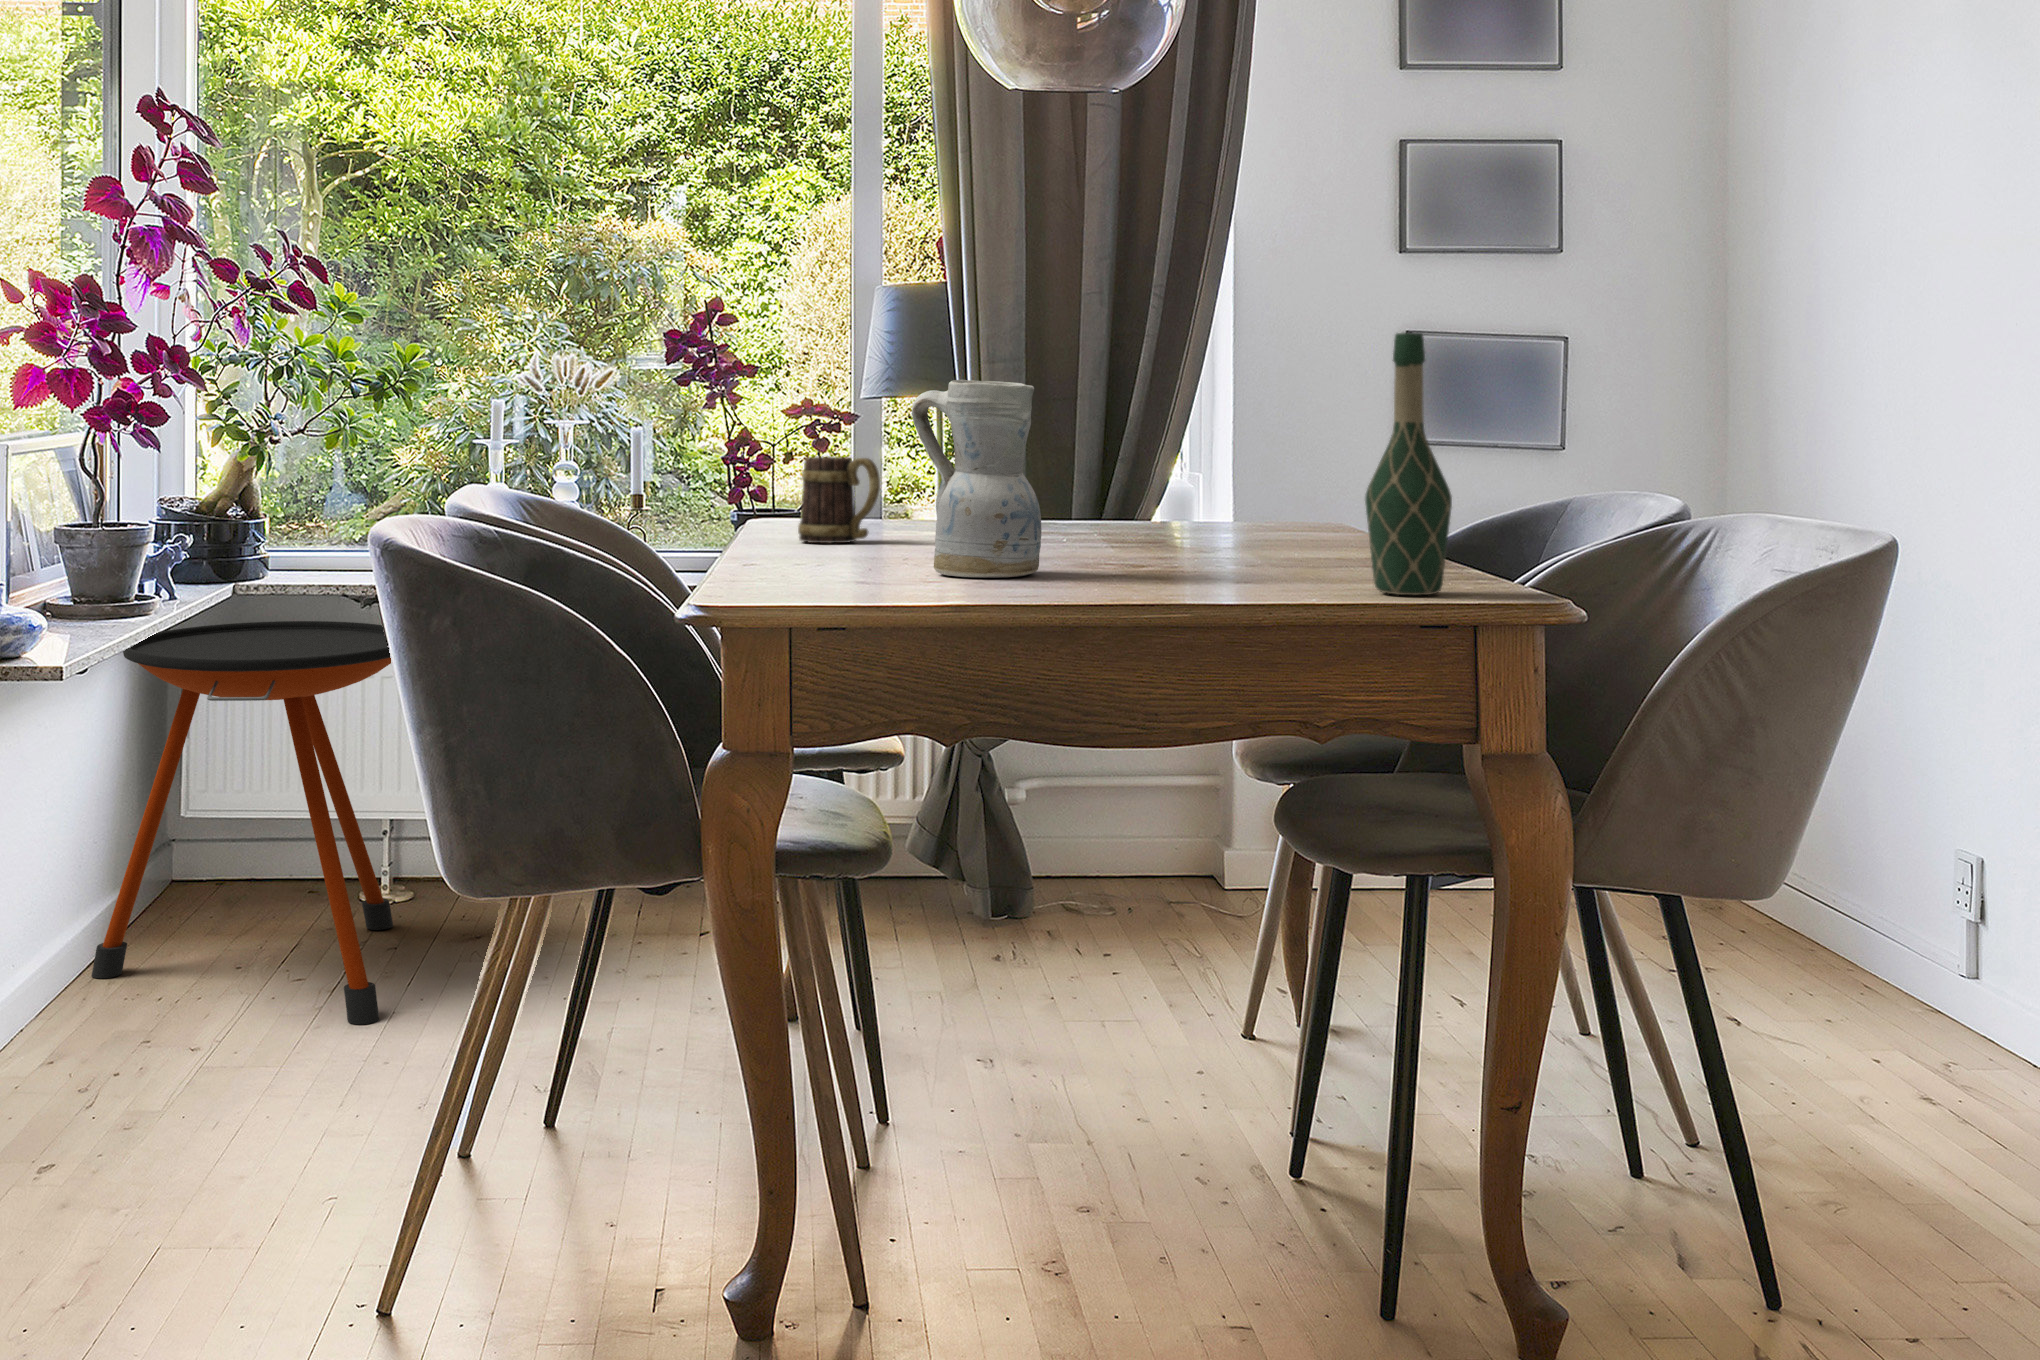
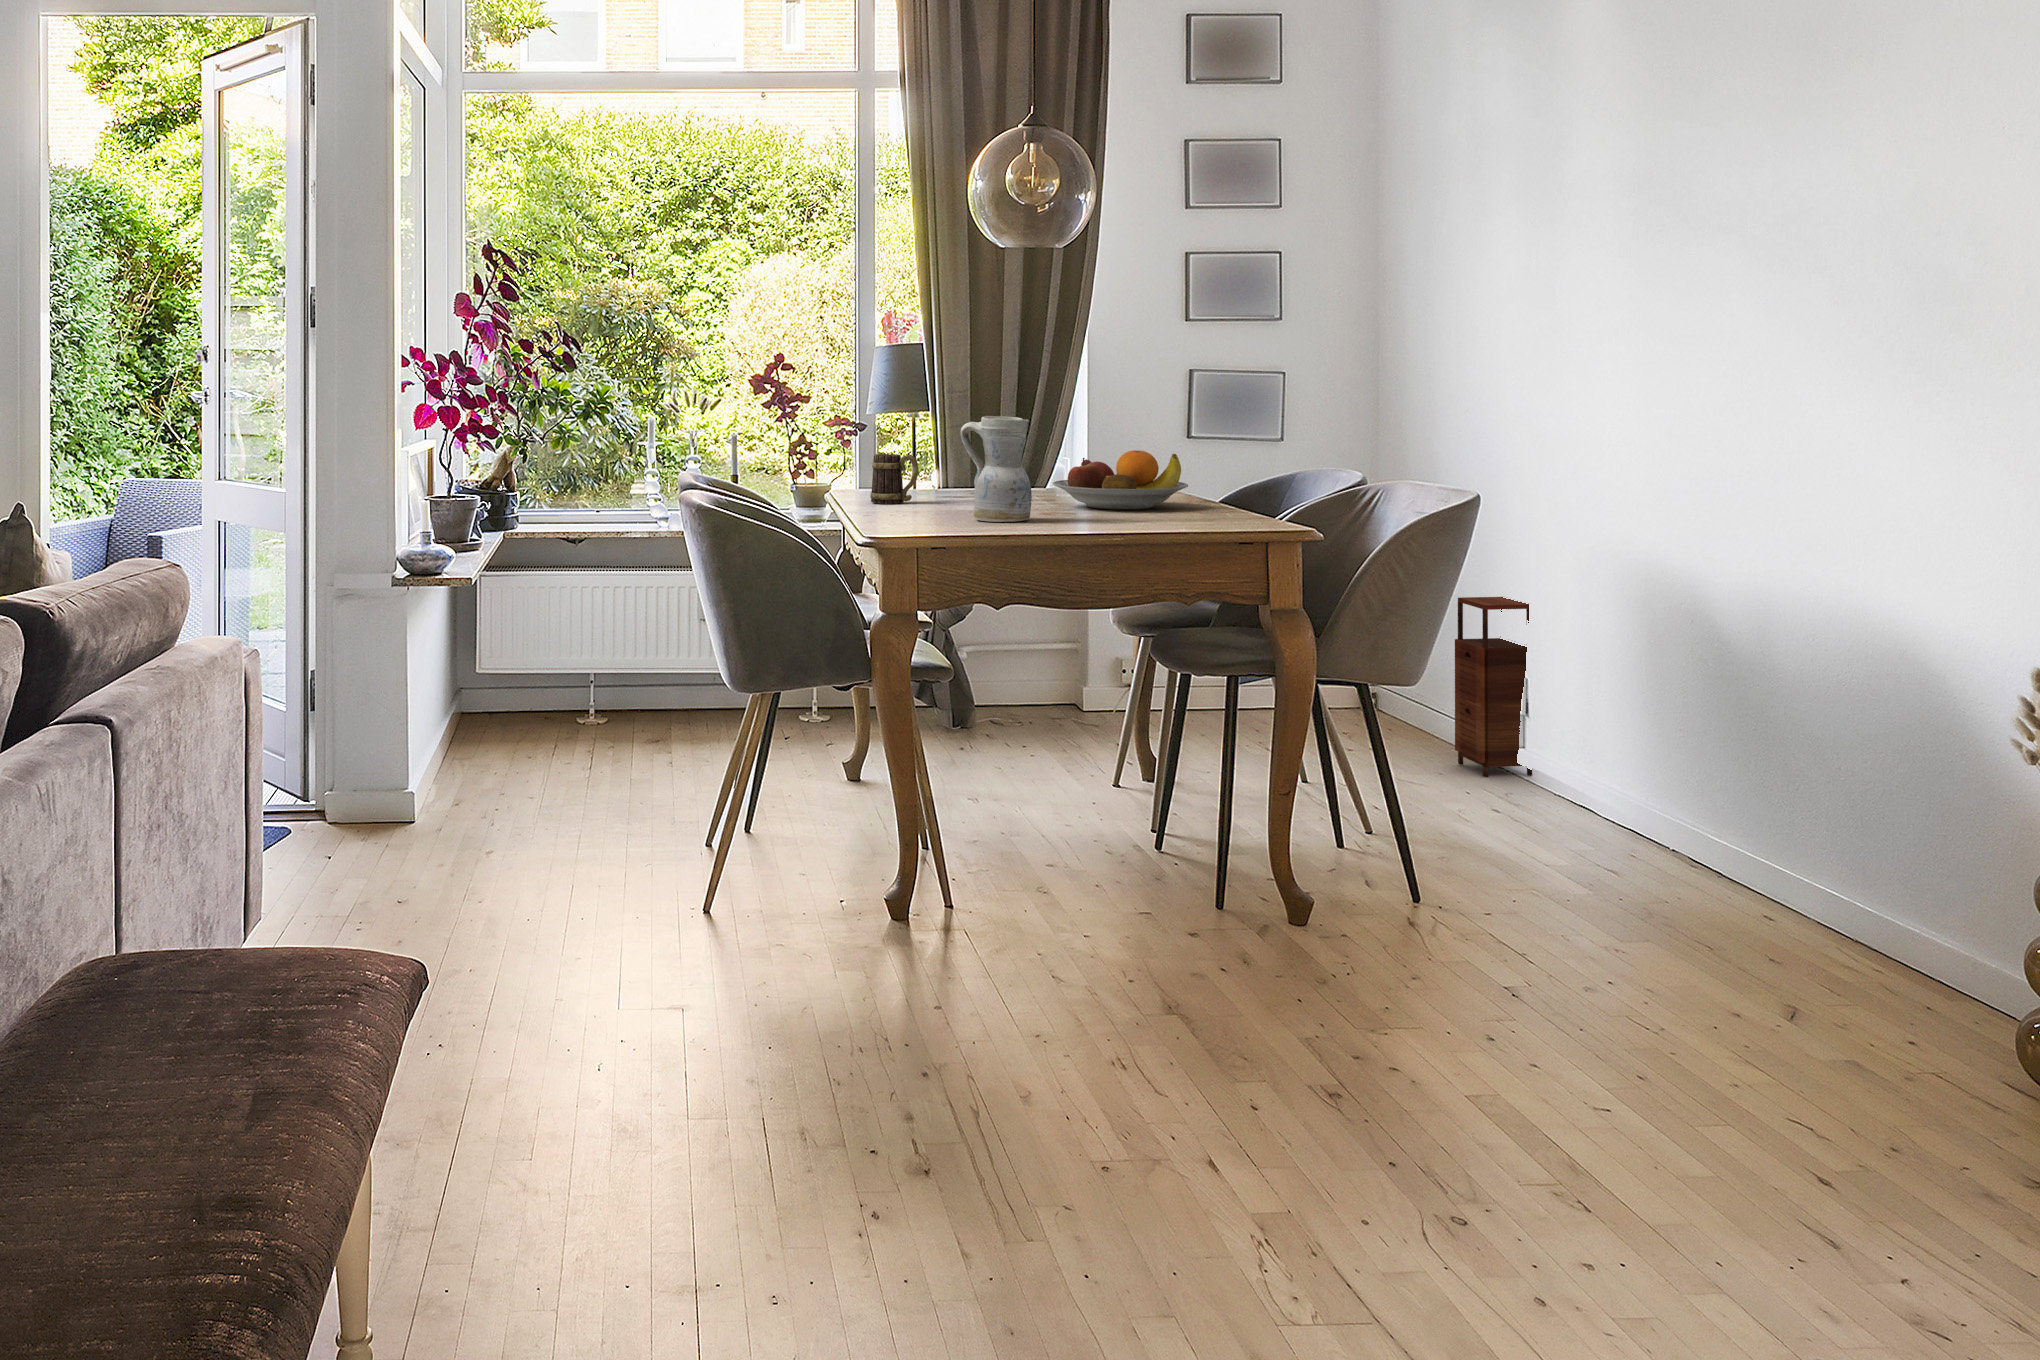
wine bottle: present [1365,333,1452,595] -> none [1208,394,1252,528]
fruit bowl: none [1109,451,1353,559] -> present [1053,450,1188,510]
side table: present [92,621,393,1024] -> none [437,554,626,786]
storage cabinet: none [1845,722,1988,1044] -> present [1455,597,1532,777]

